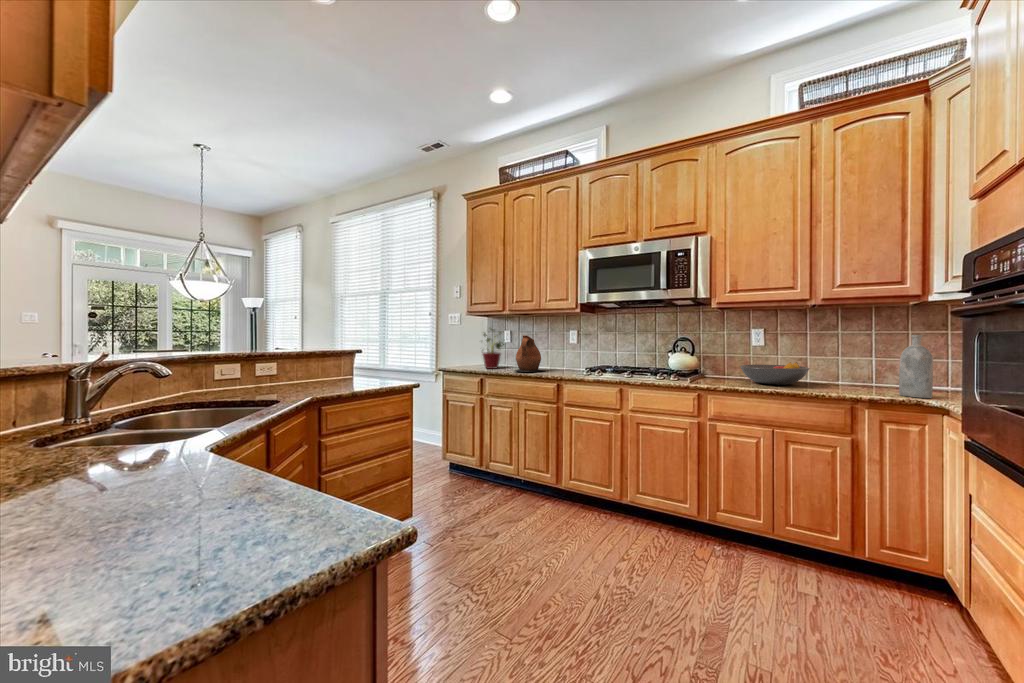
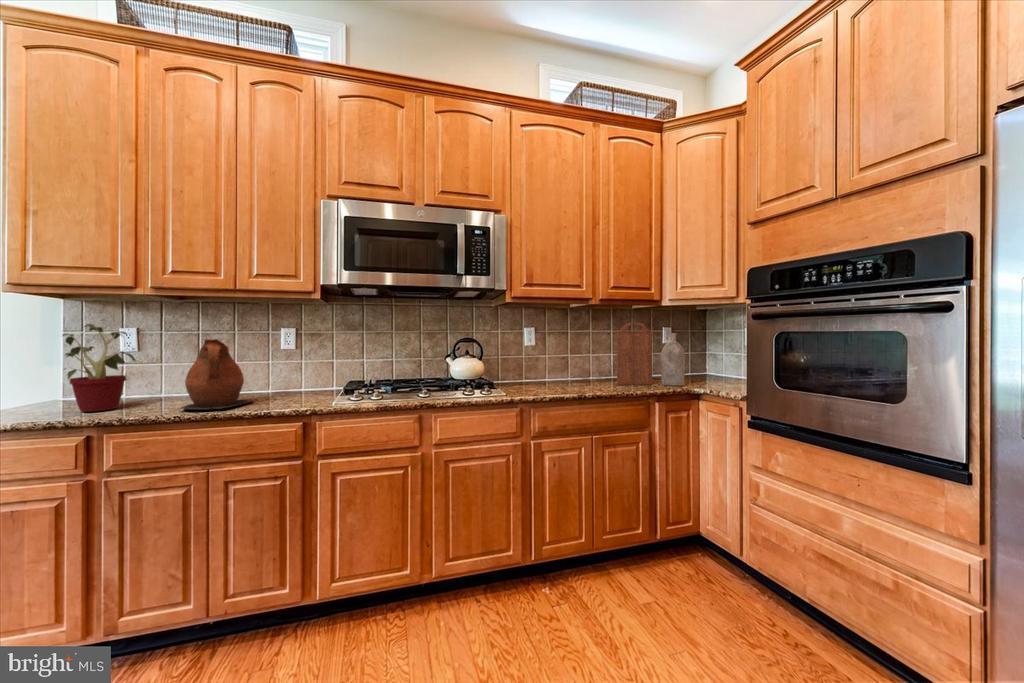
cutting board: none [835,323,886,393] -> present [617,323,652,385]
fruit bowl: present [740,362,810,385] -> none [536,361,598,386]

